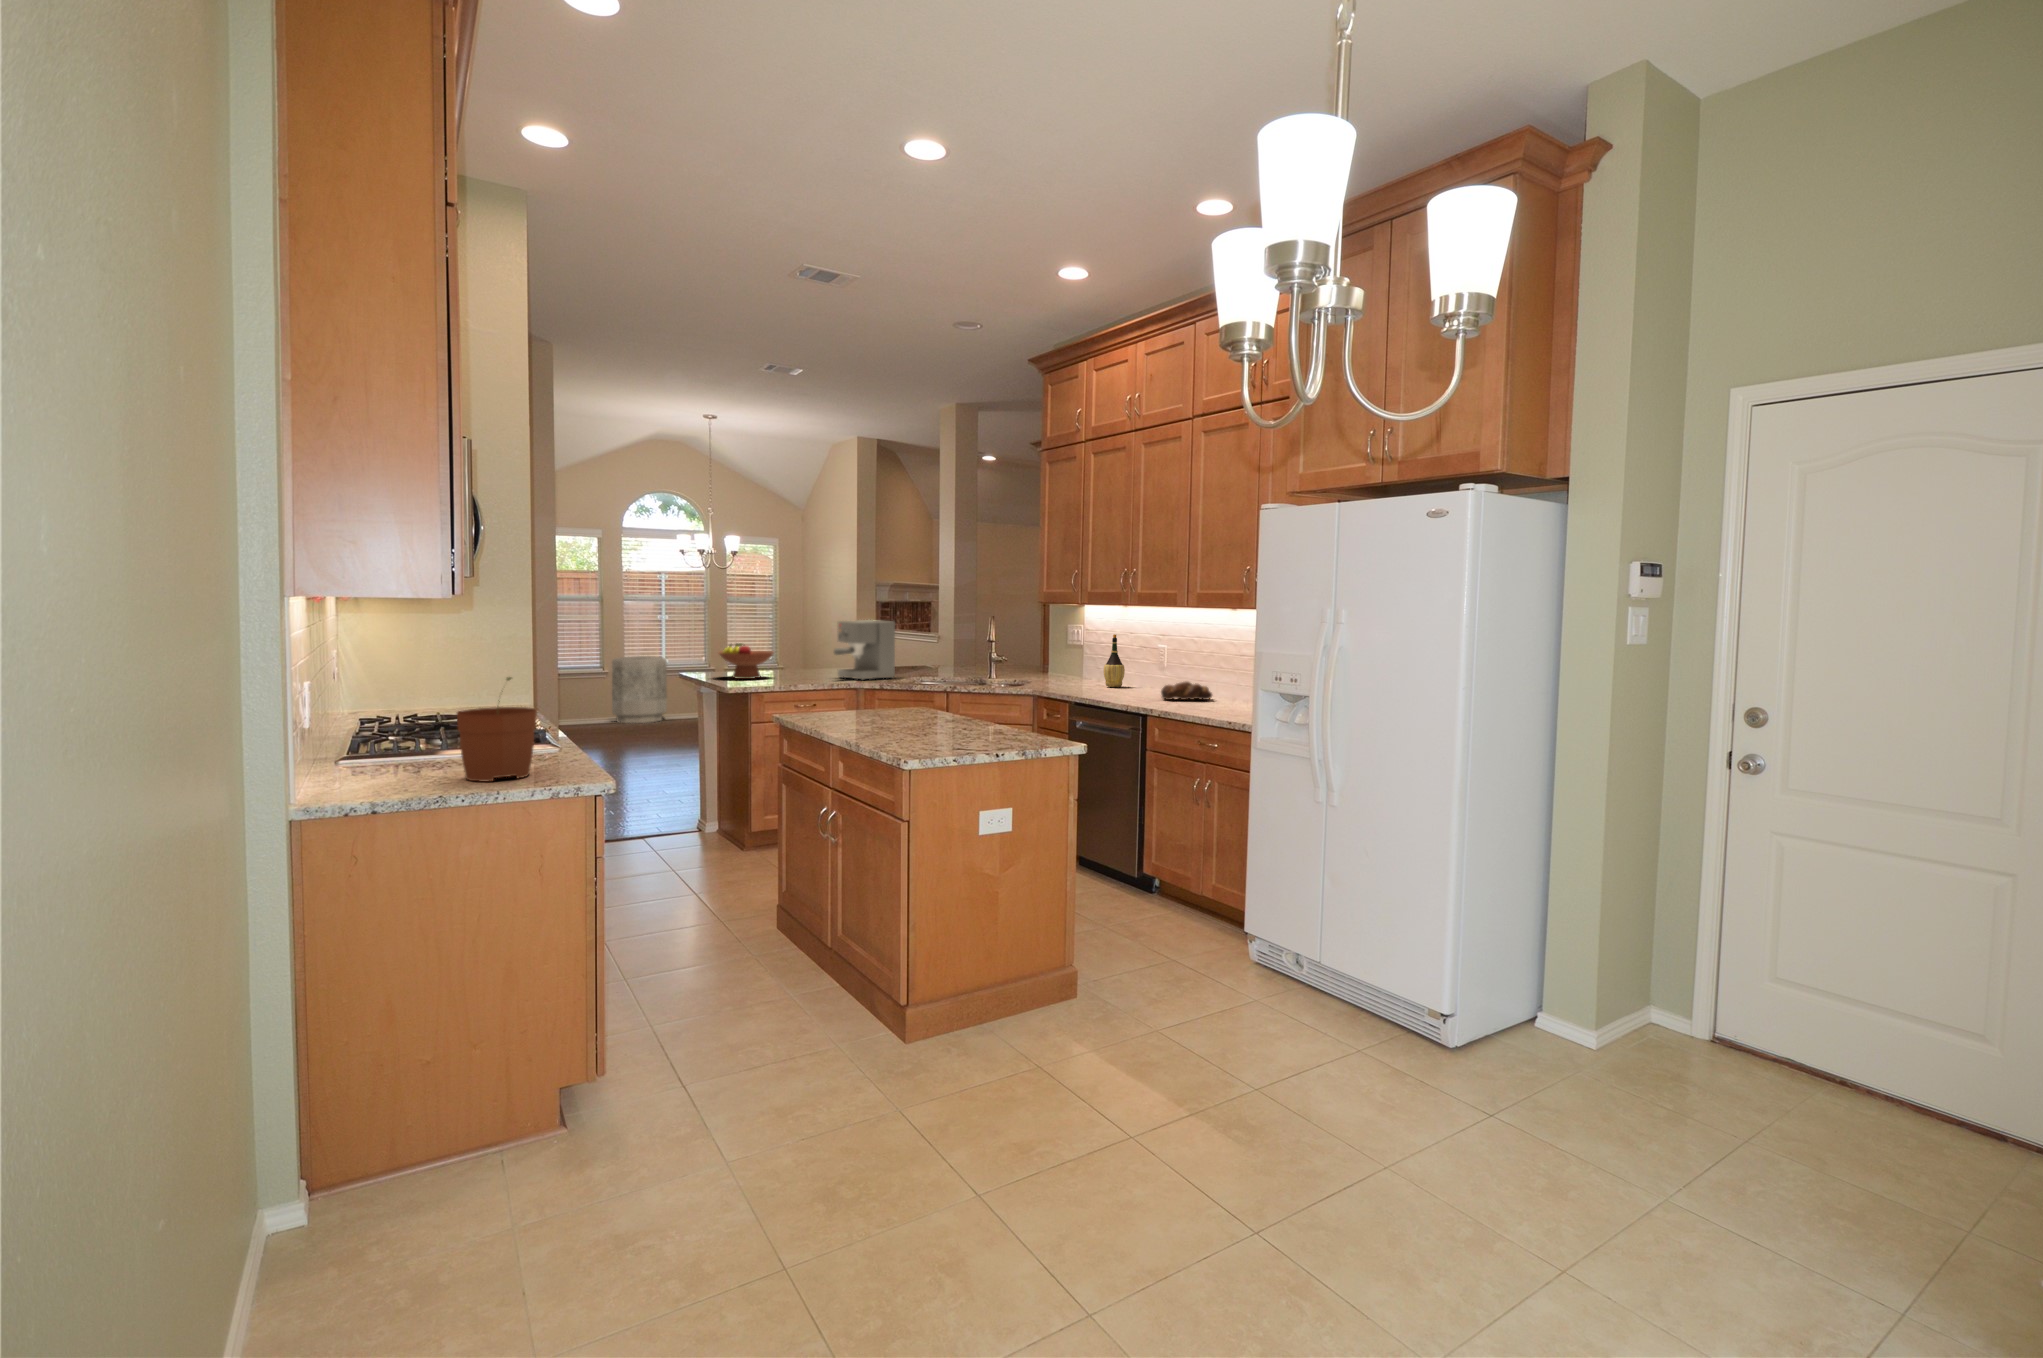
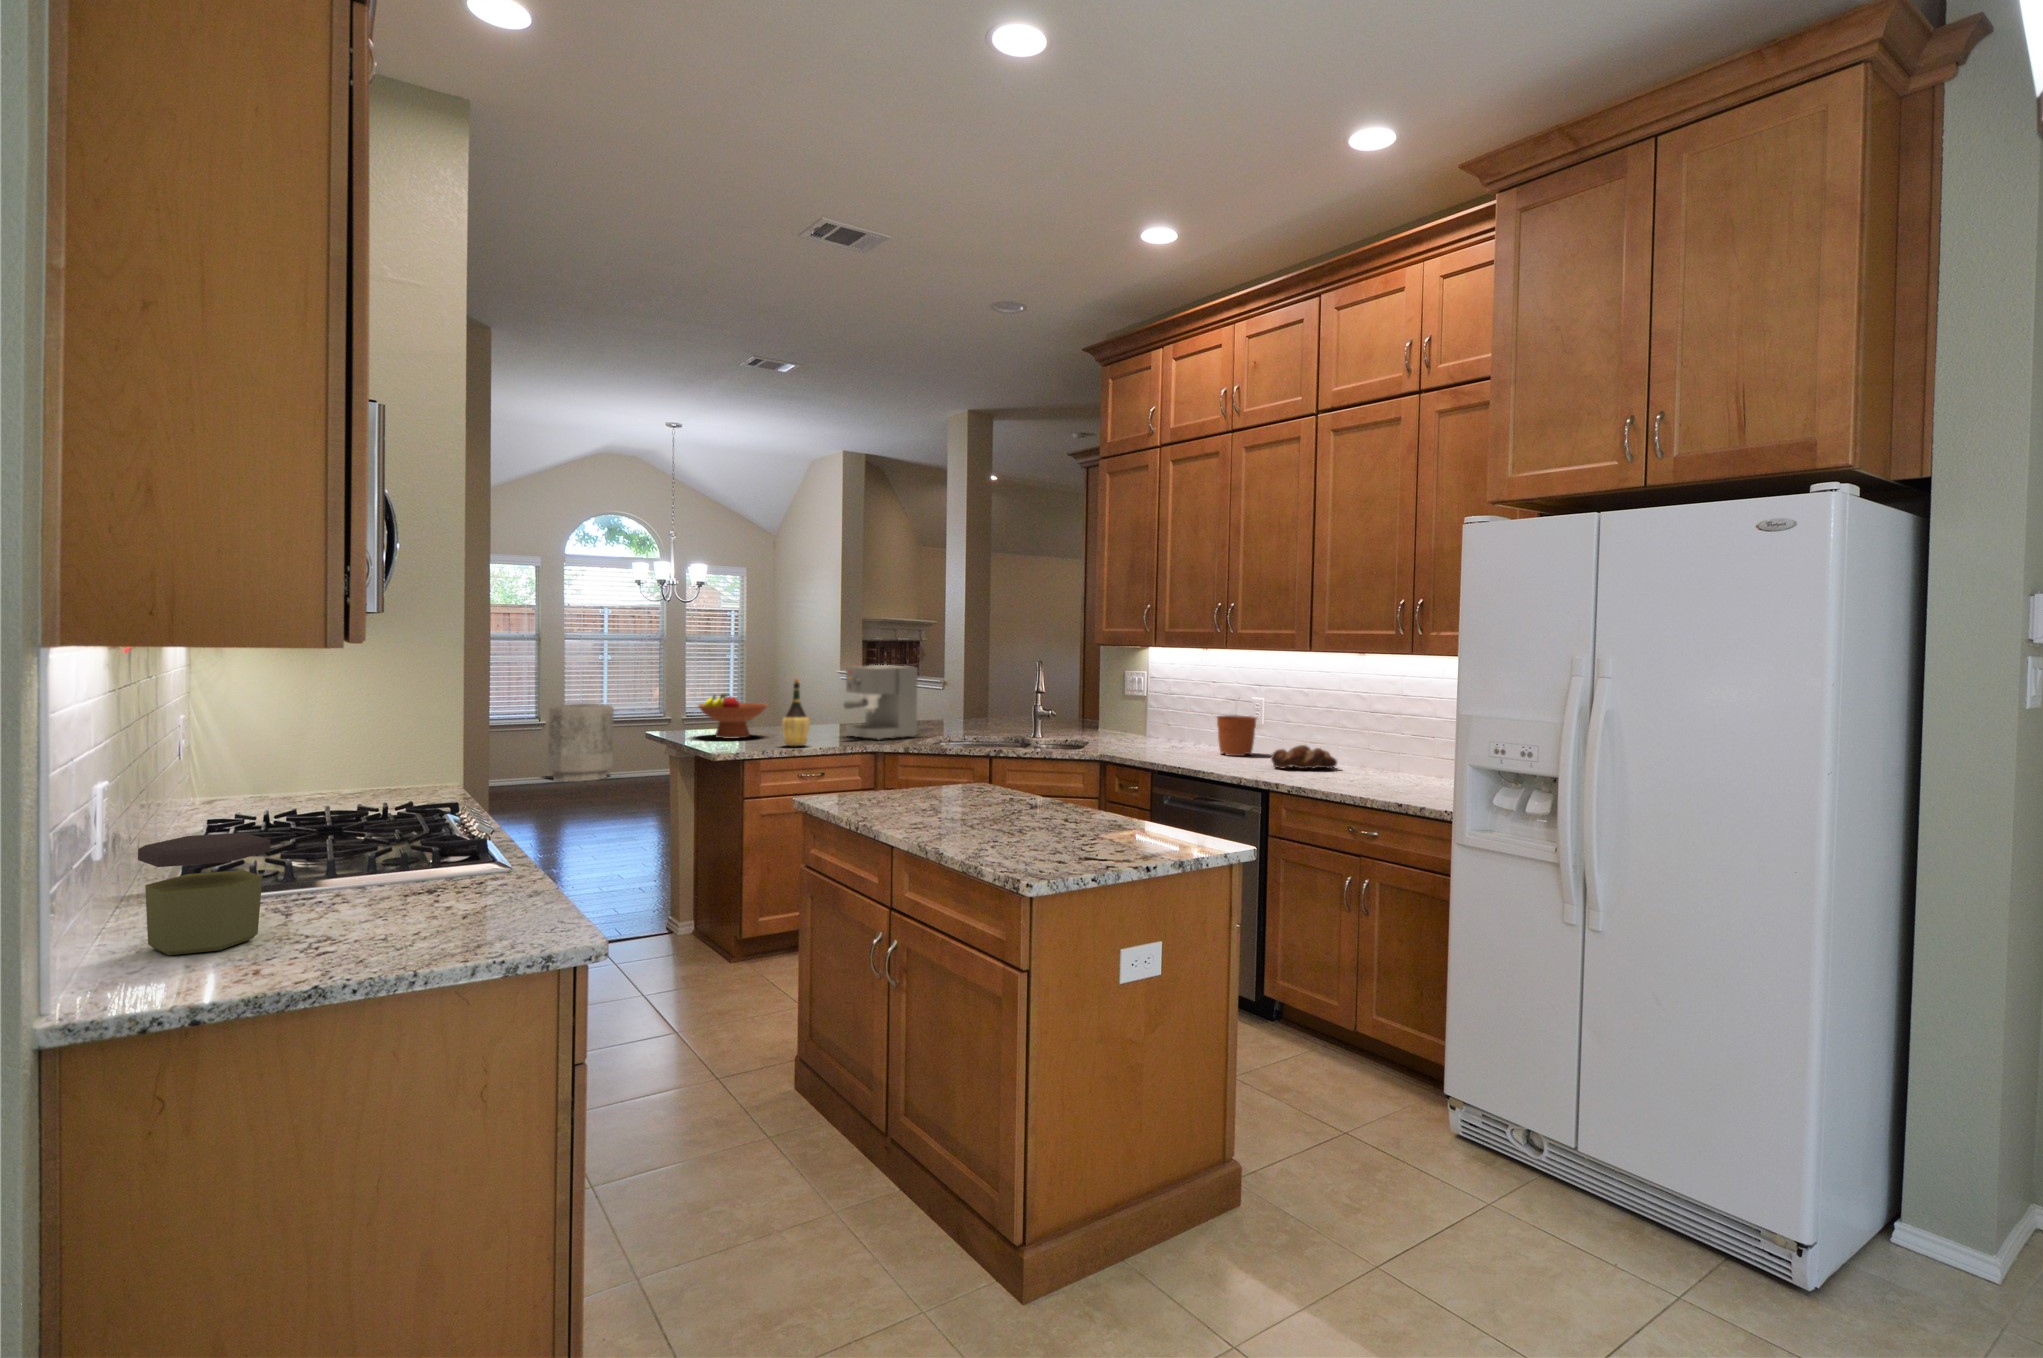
wine bottle: present [1104,634,1125,687] -> present [782,678,810,746]
plant pot: present [457,677,537,781] -> present [1217,715,1257,756]
jar: none [336,714,411,781] -> present [138,833,270,955]

